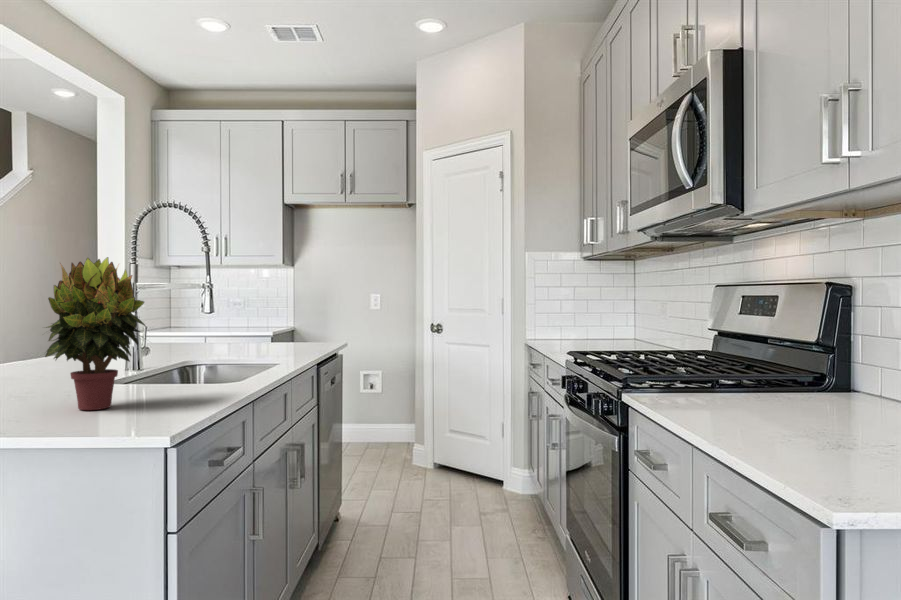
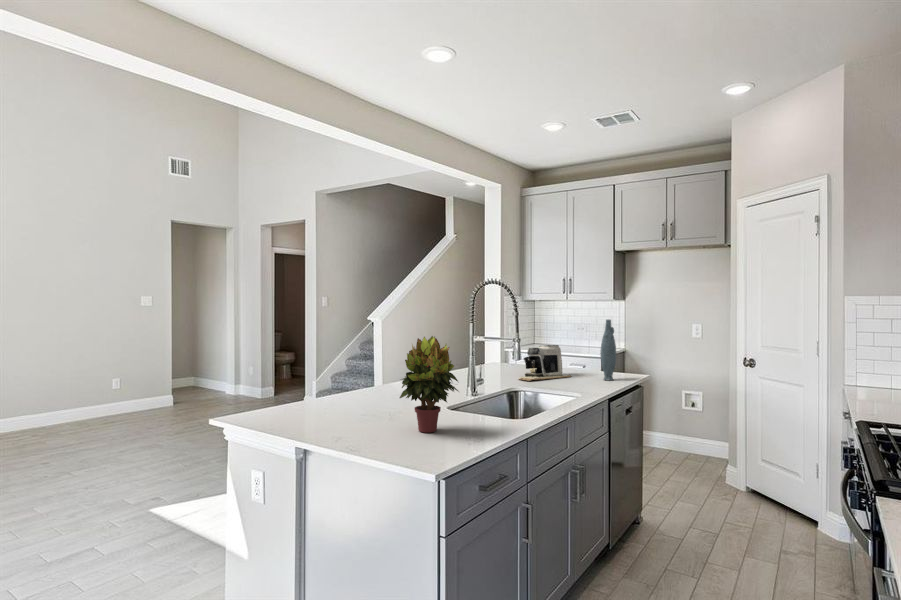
vase: none [297,271,317,348] -> present [600,319,616,380]
coffee maker: none [186,307,260,354] -> present [521,345,571,381]

